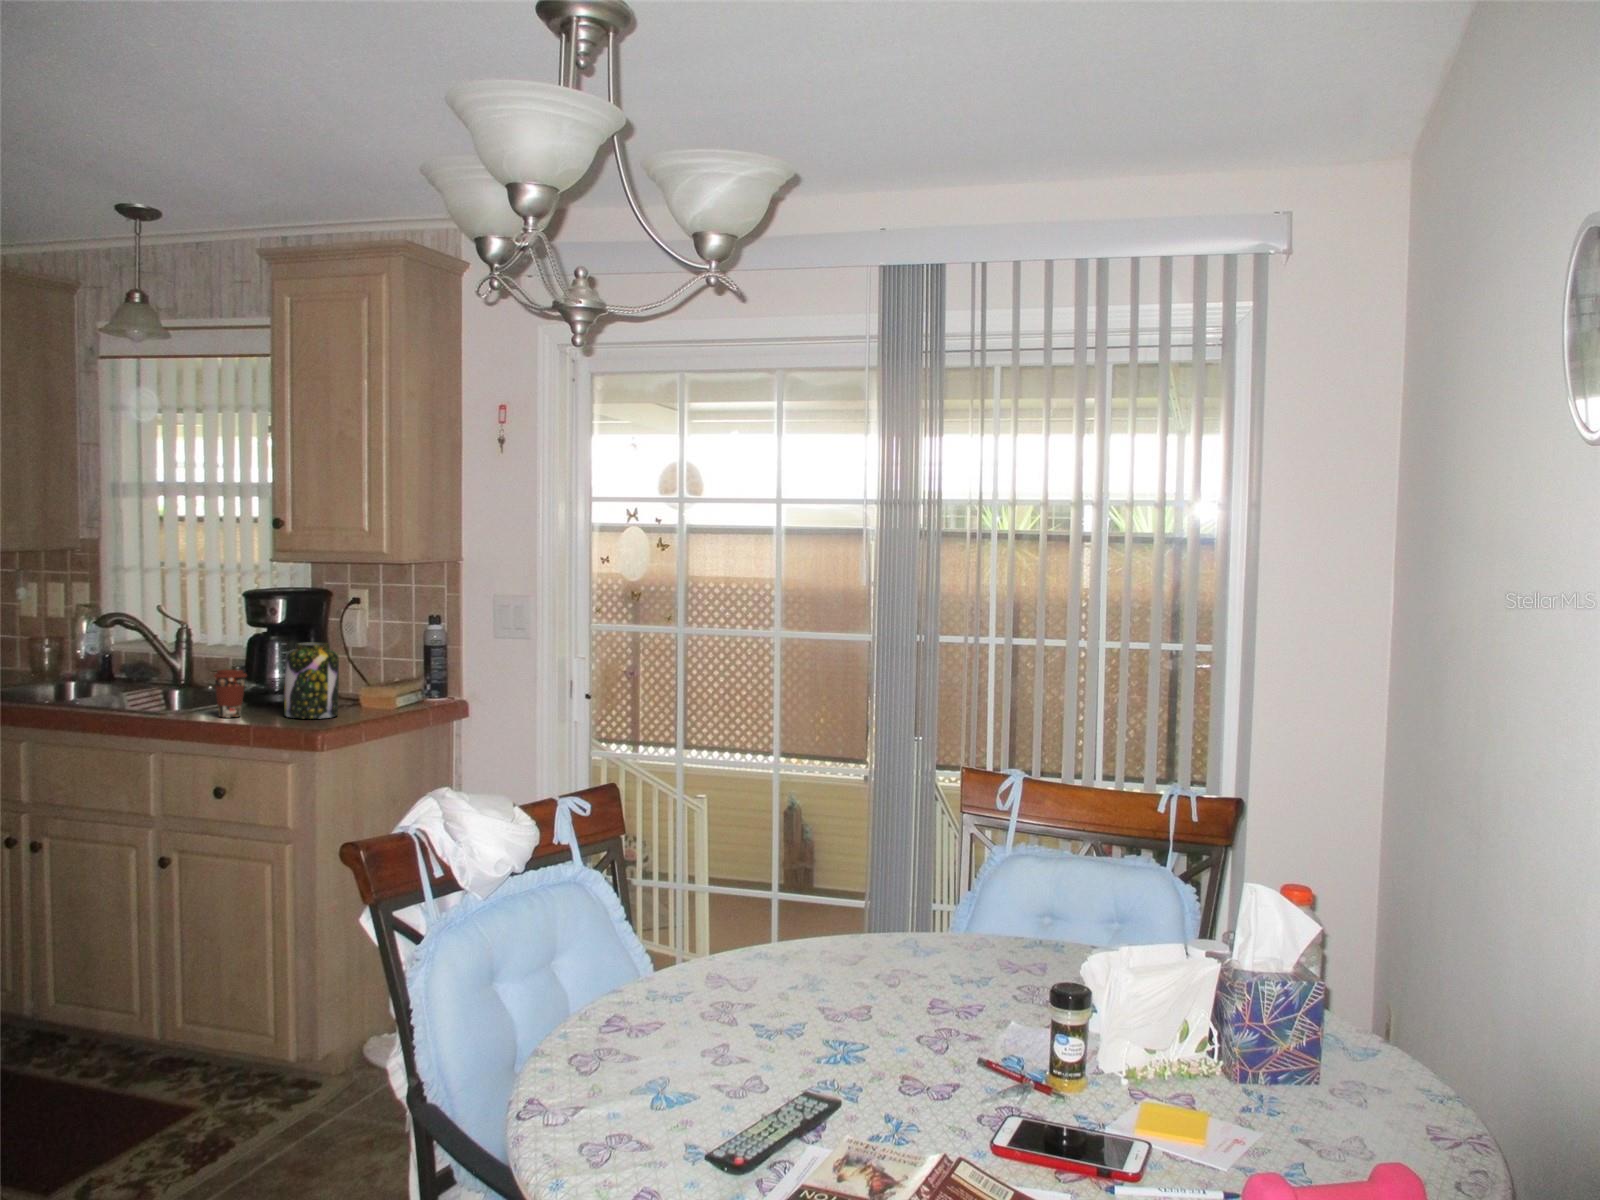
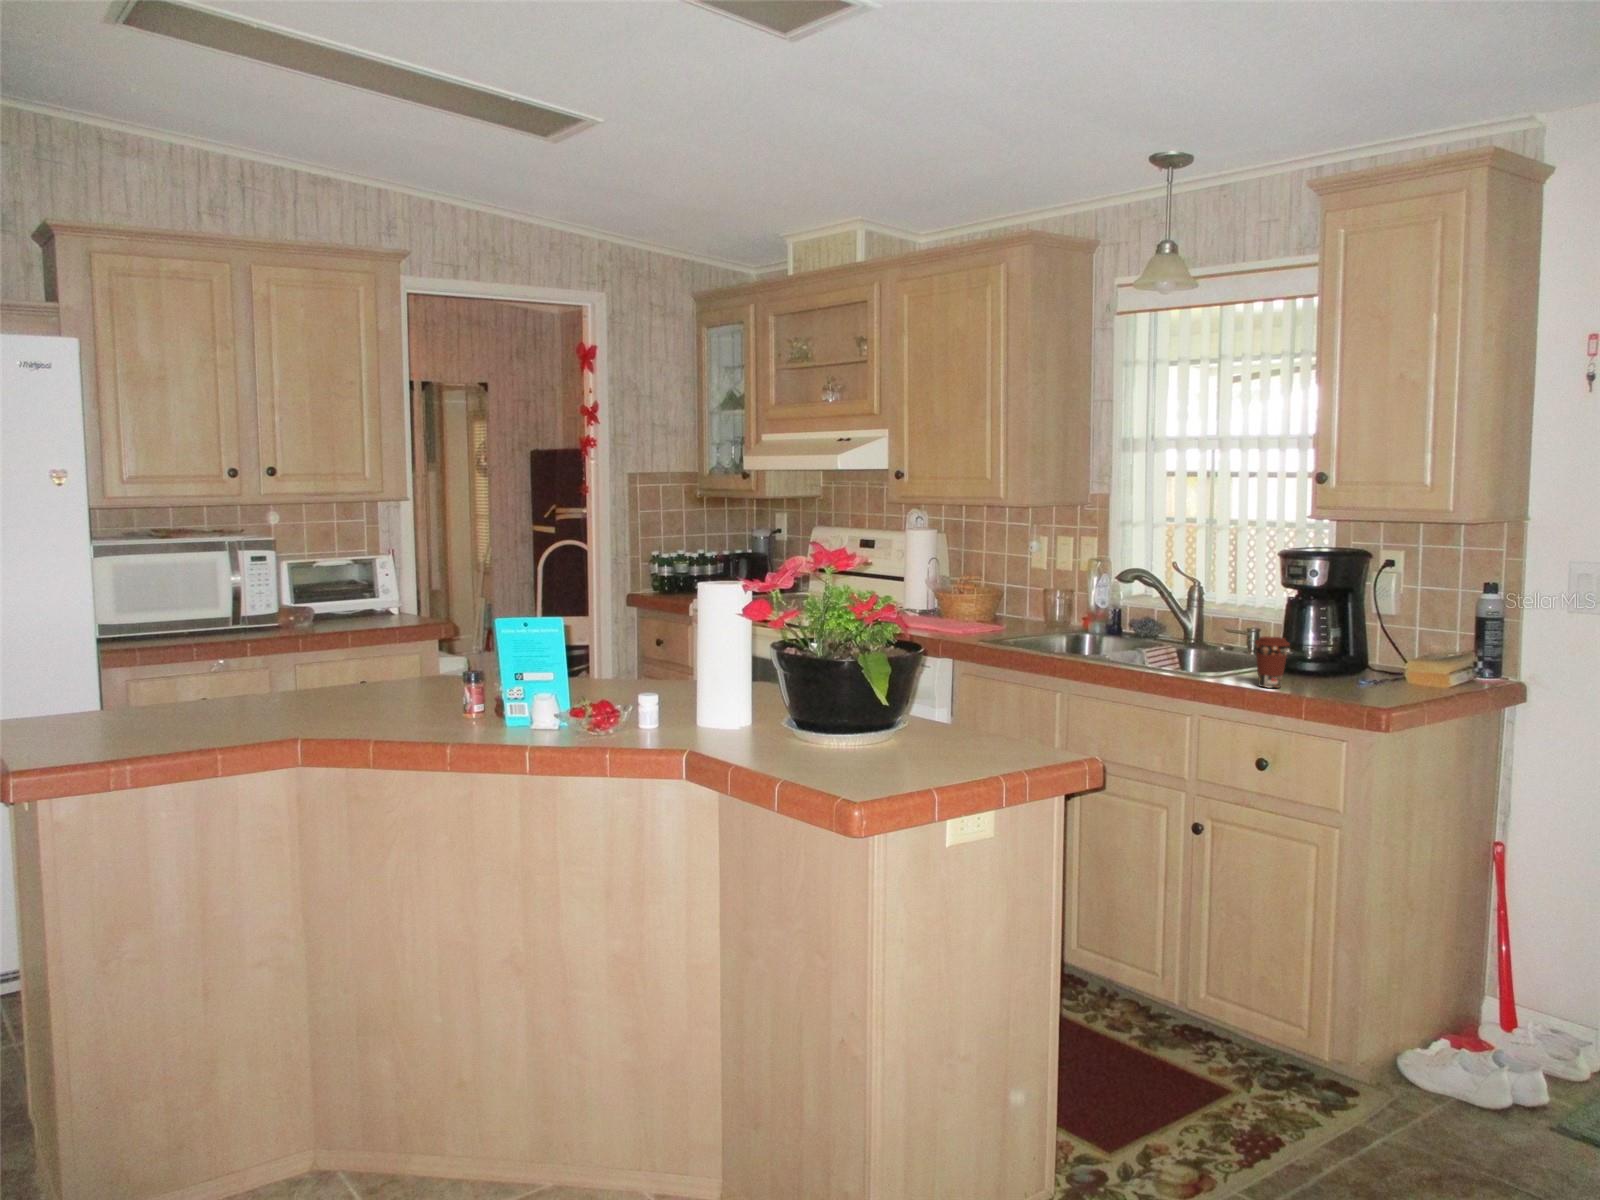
jar: present [284,643,339,719] -> none [1328,611,1394,697]

